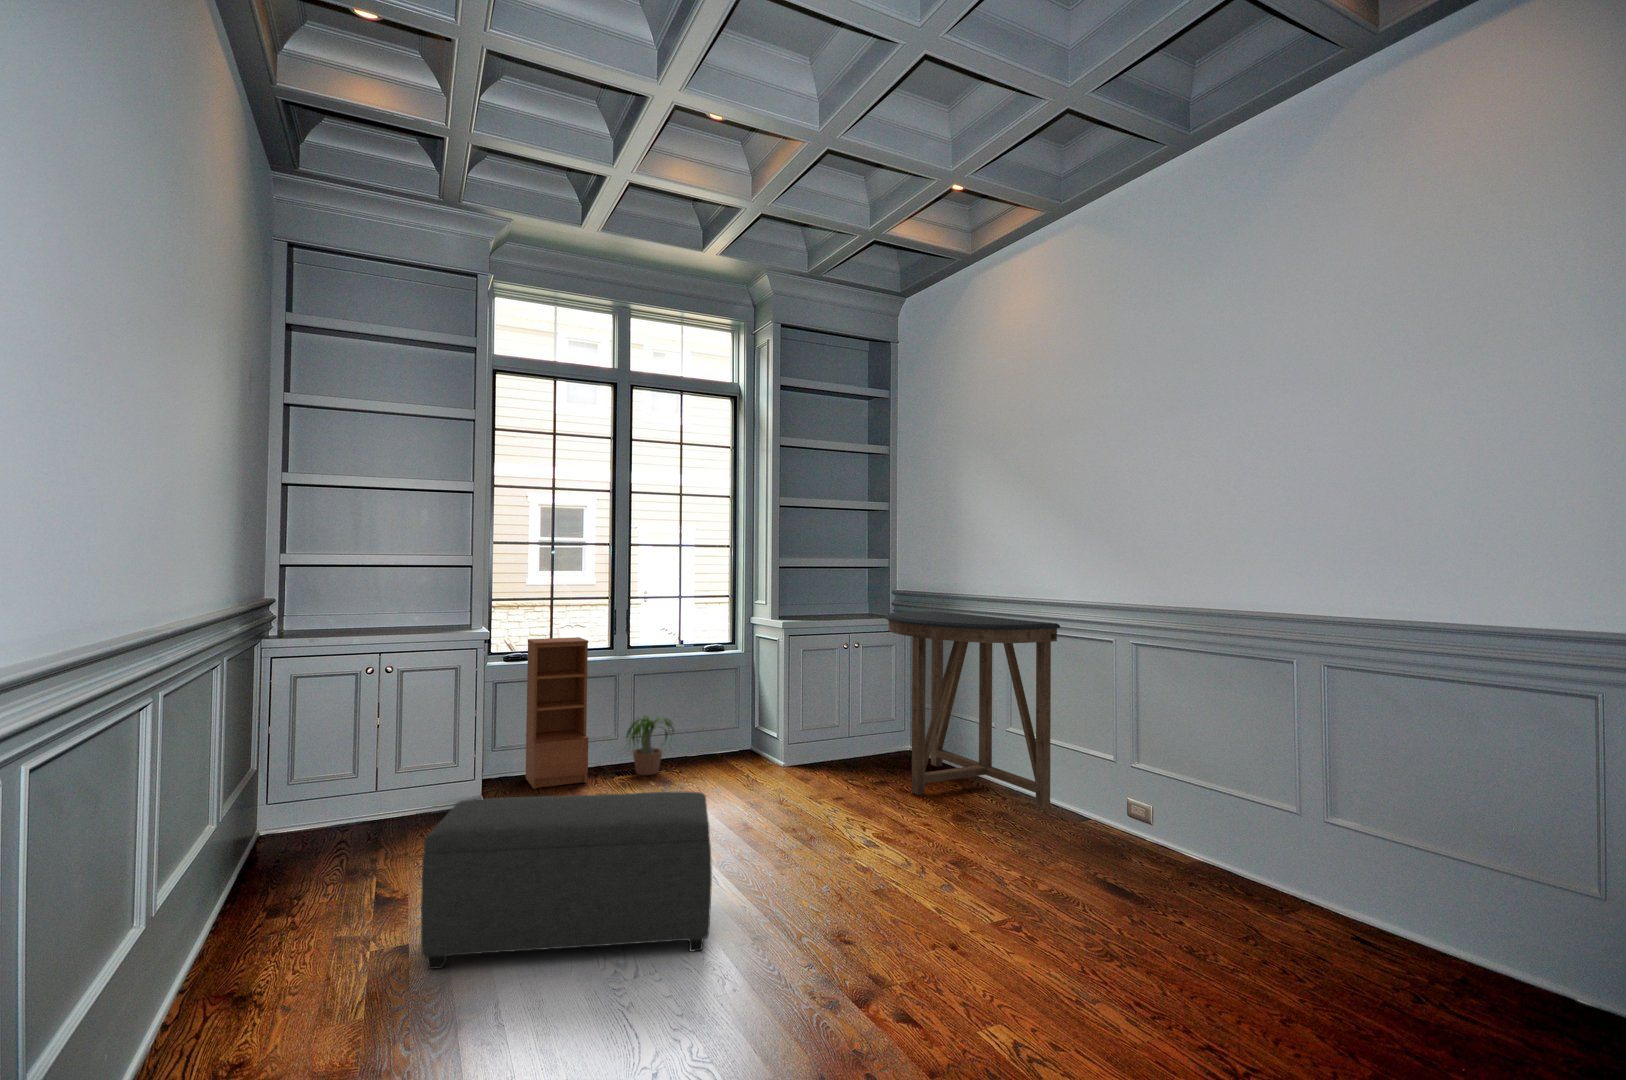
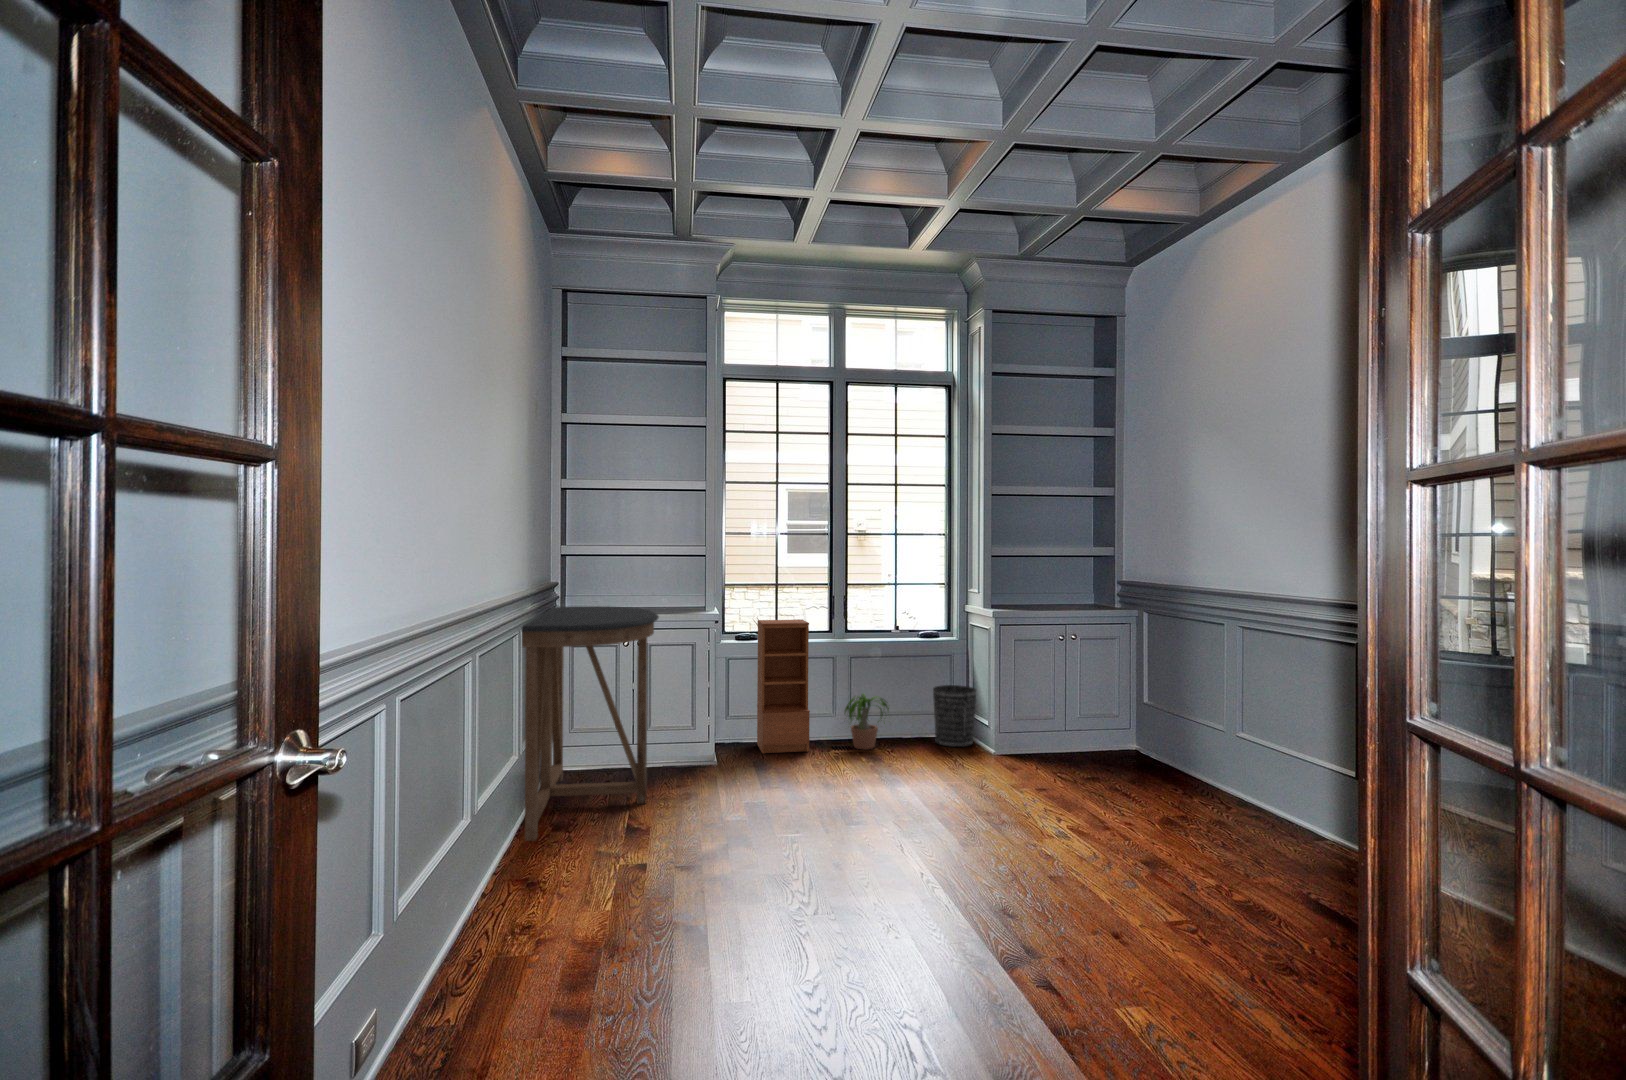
console table: present [885,611,1060,807] -> present [521,606,659,841]
wastebasket: none [719,701,763,765] -> present [933,685,976,747]
ottoman: present [421,791,712,969] -> none [654,753,890,899]

